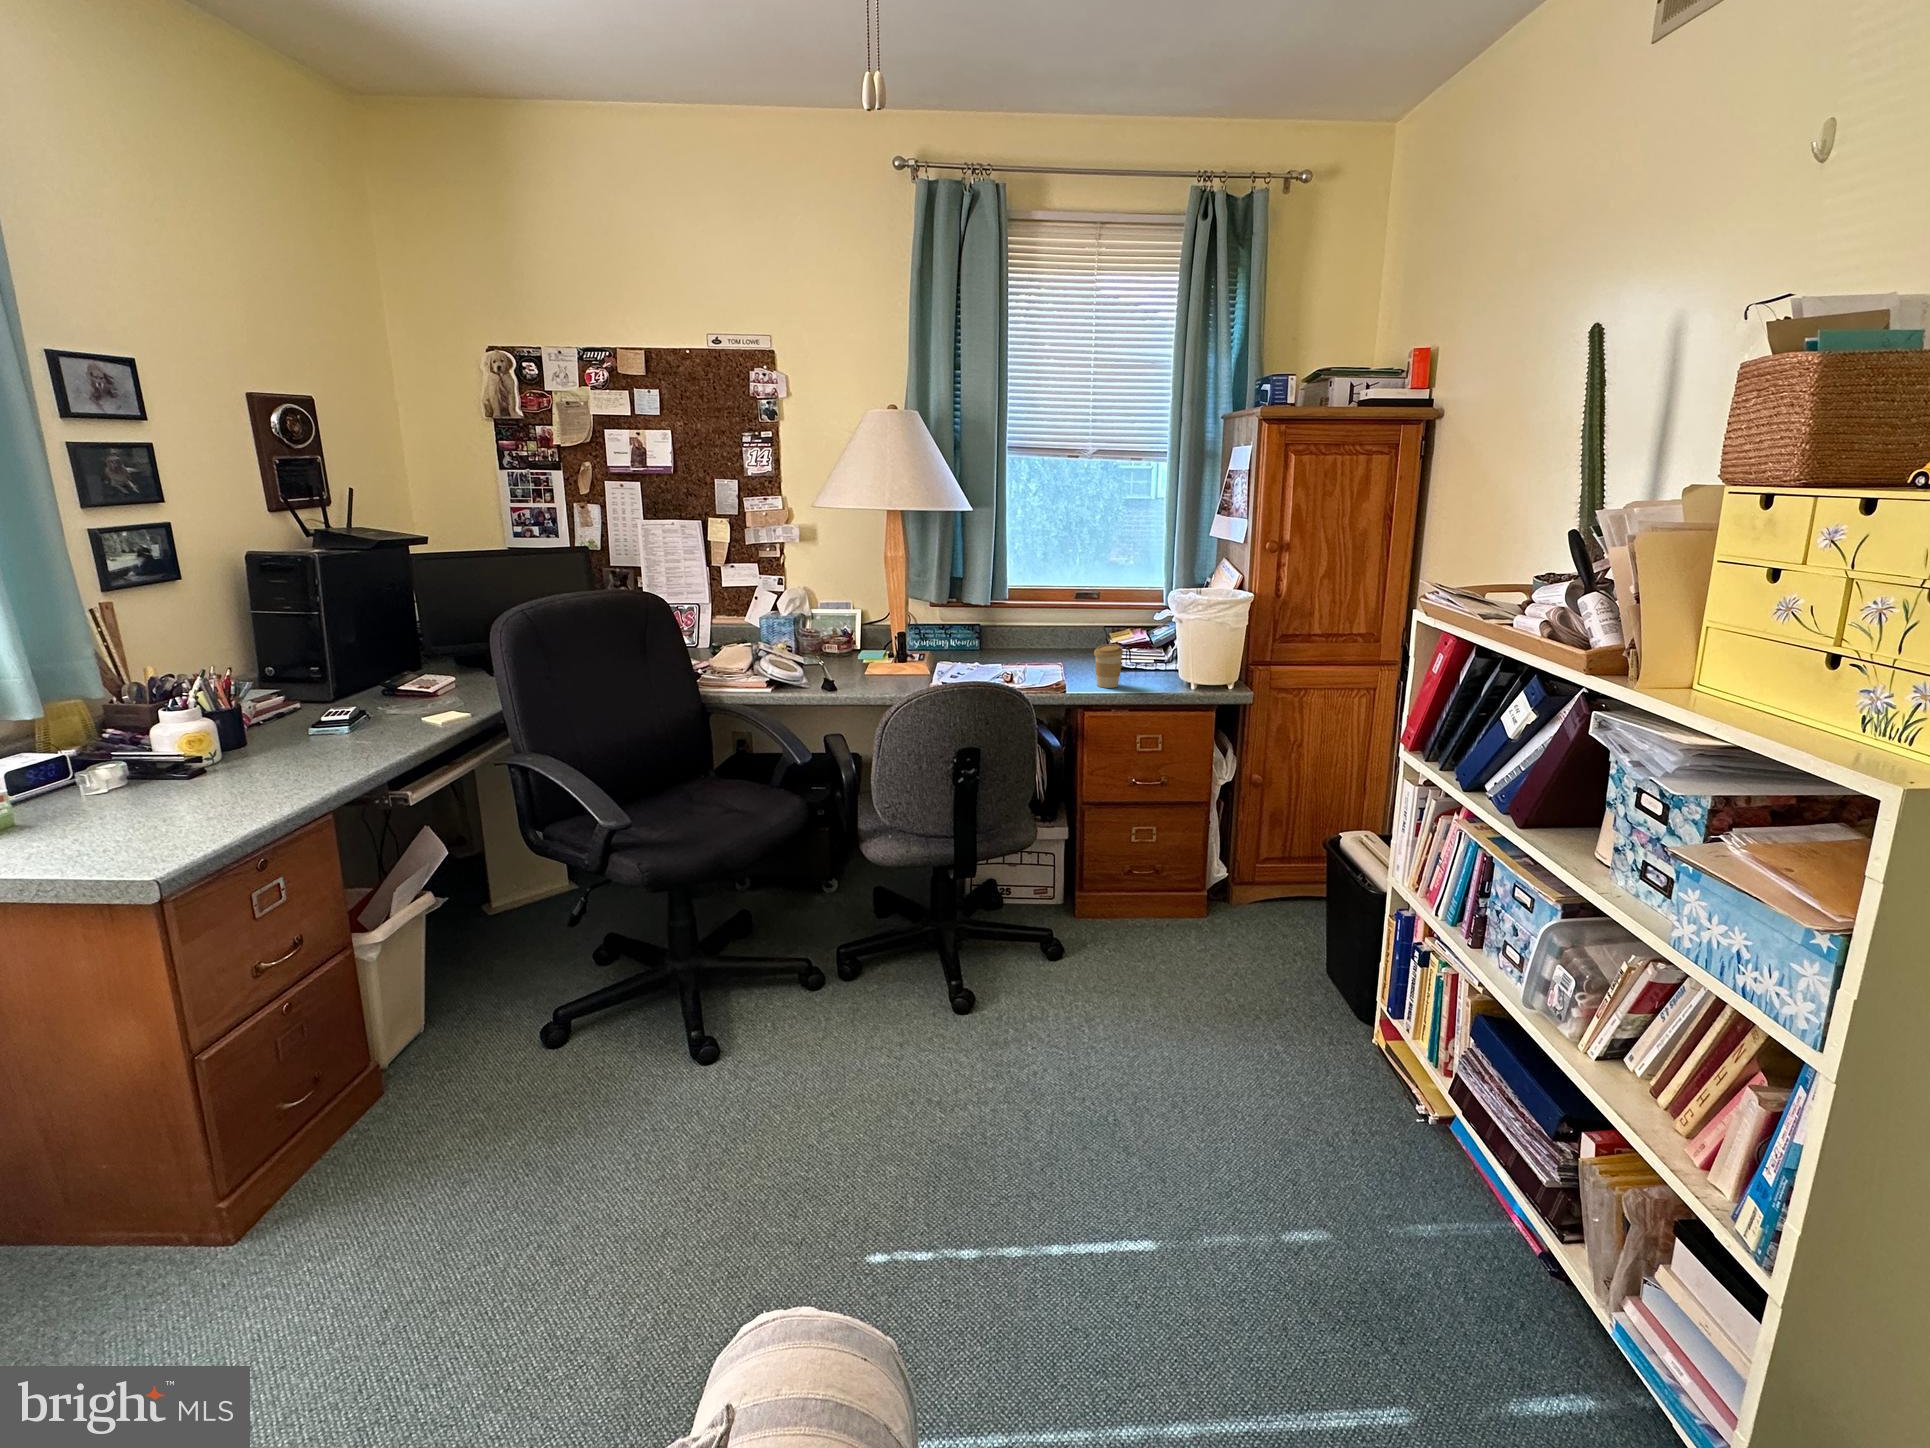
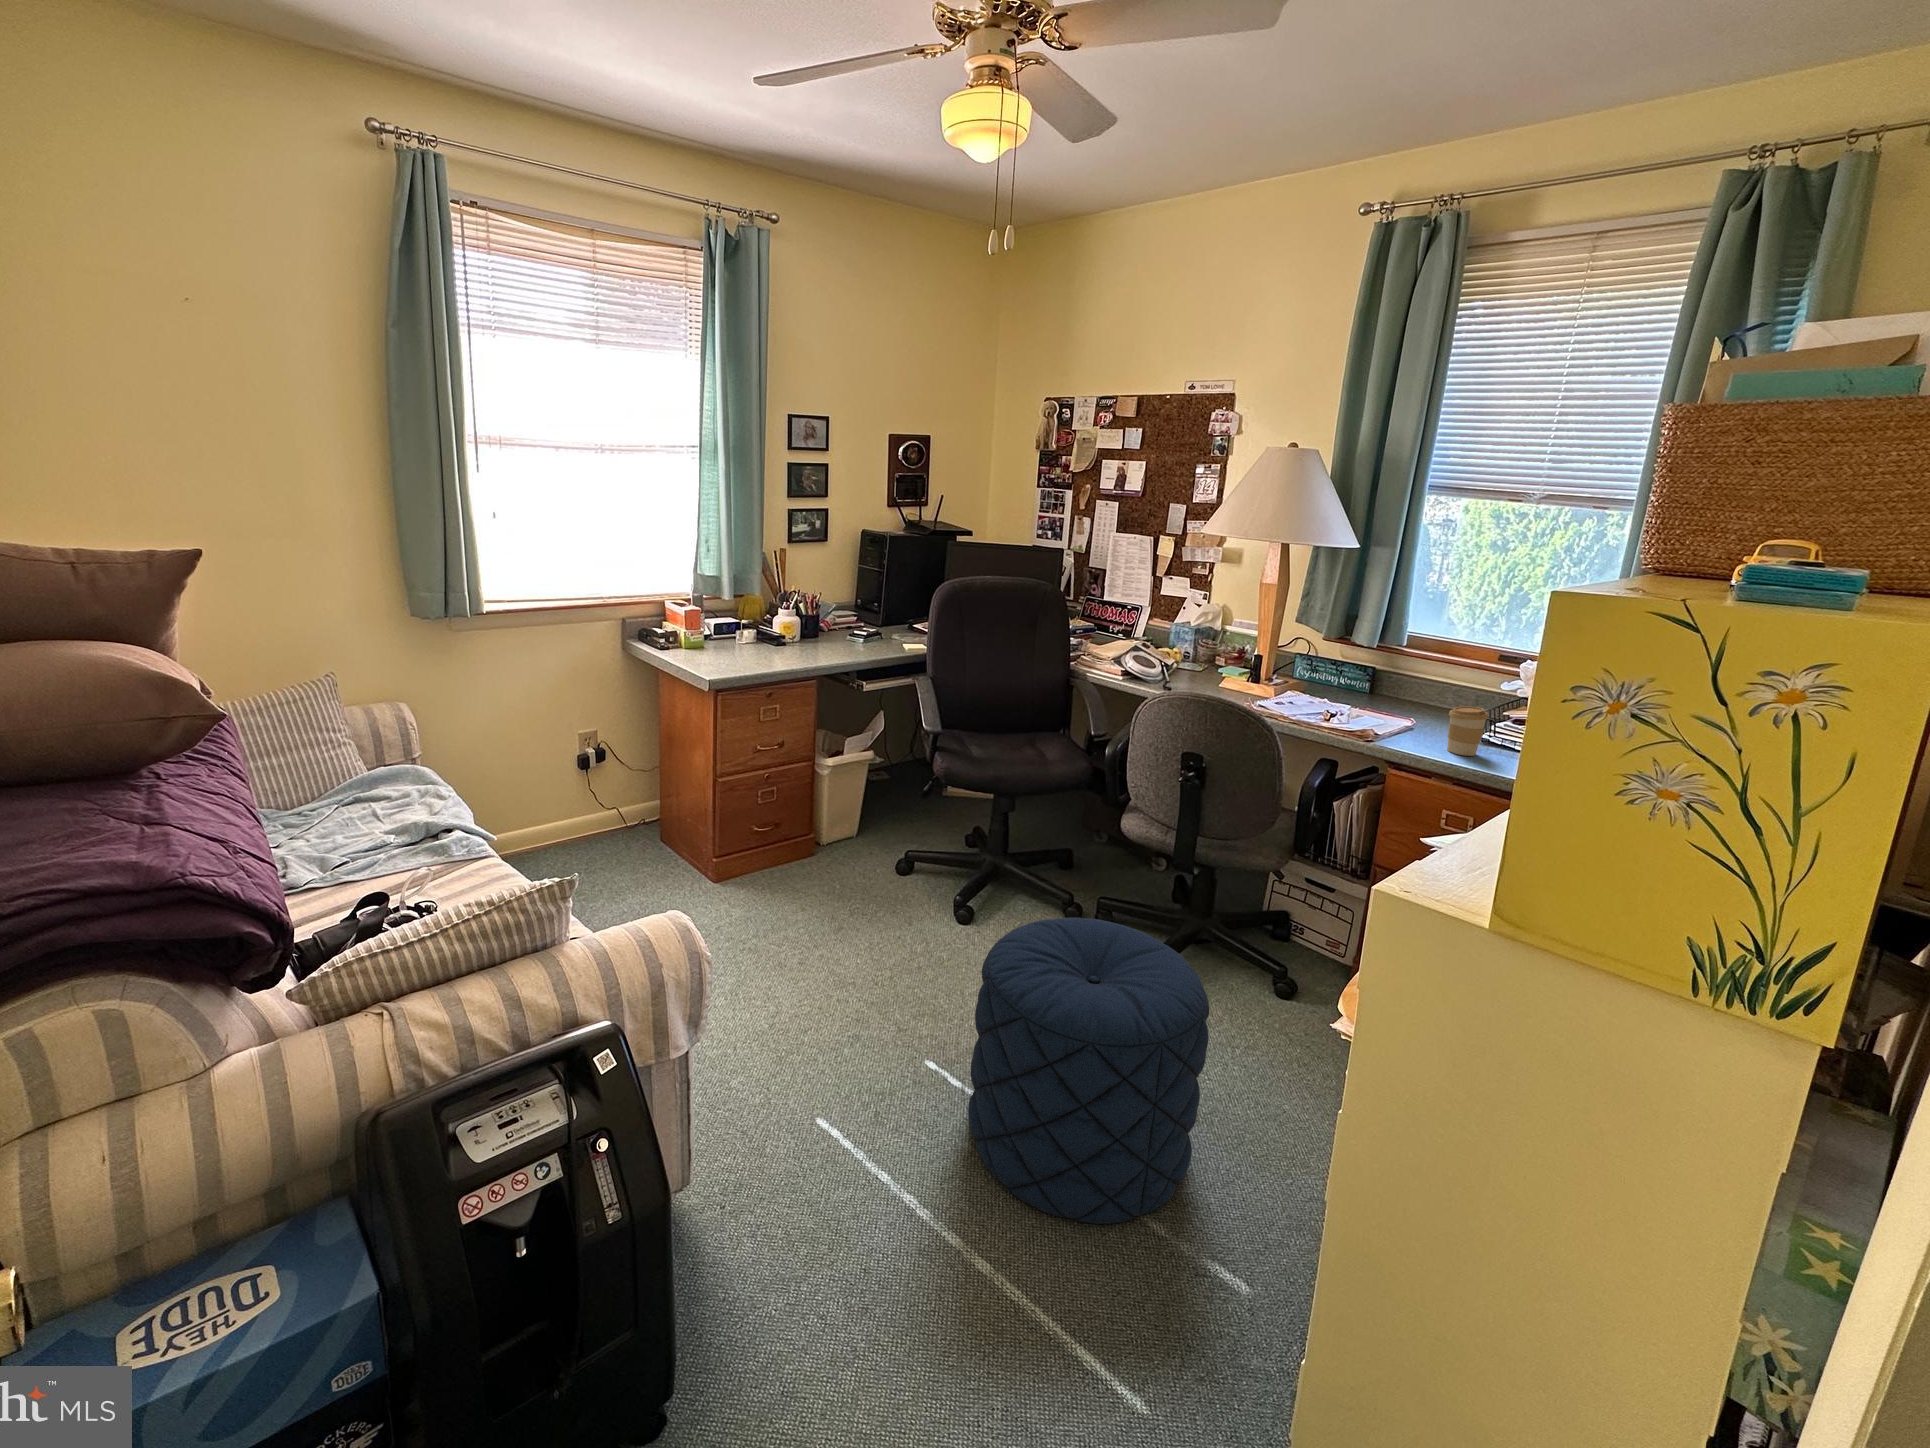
pouf: none [938,956,1190,1308] -> present [968,917,1209,1224]

